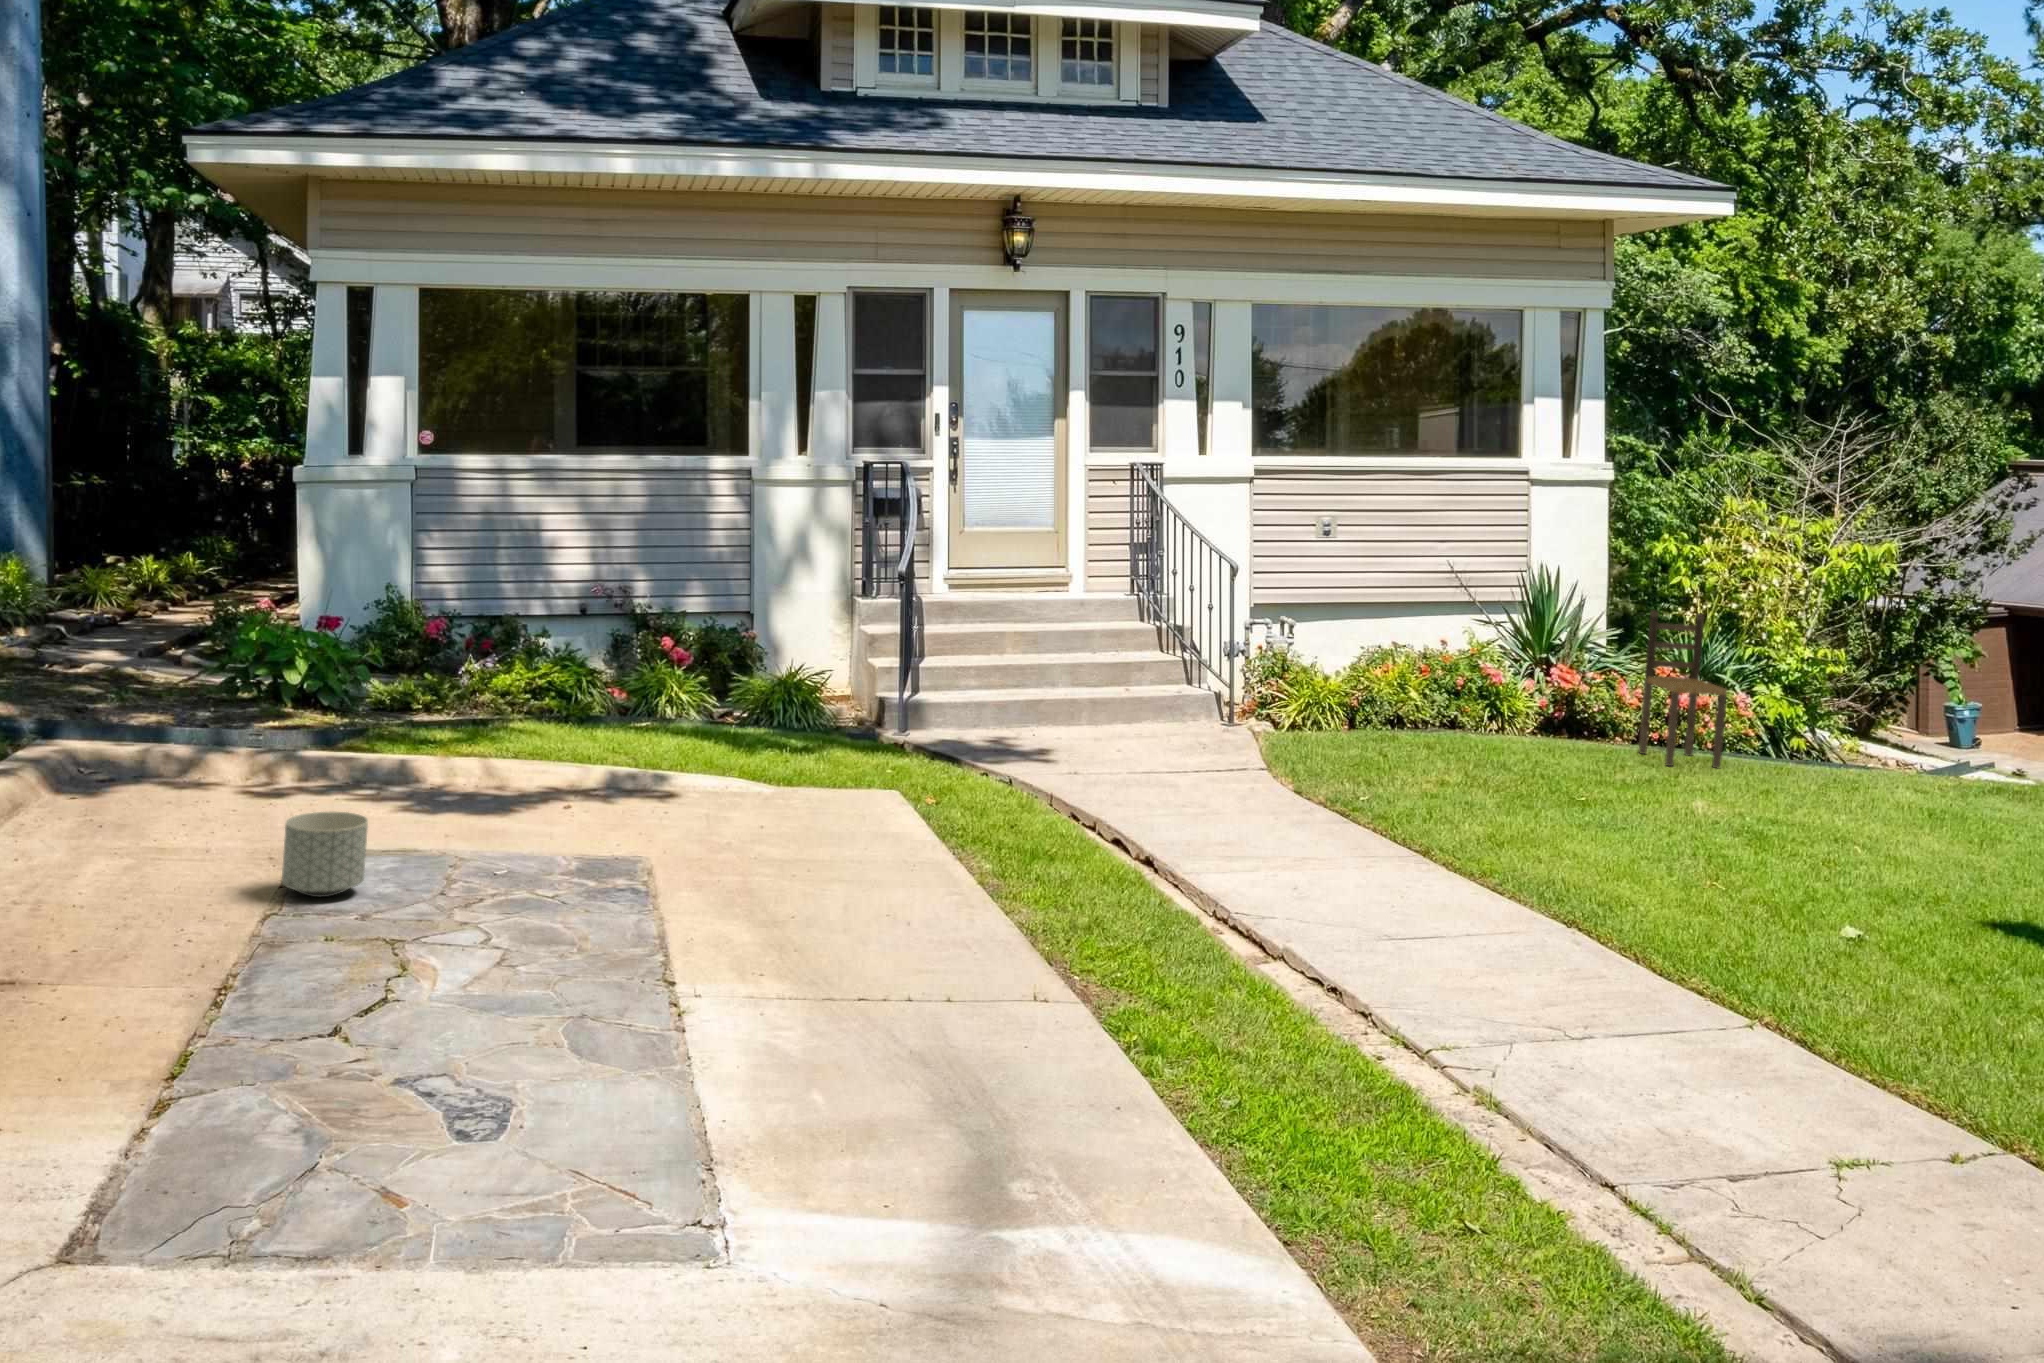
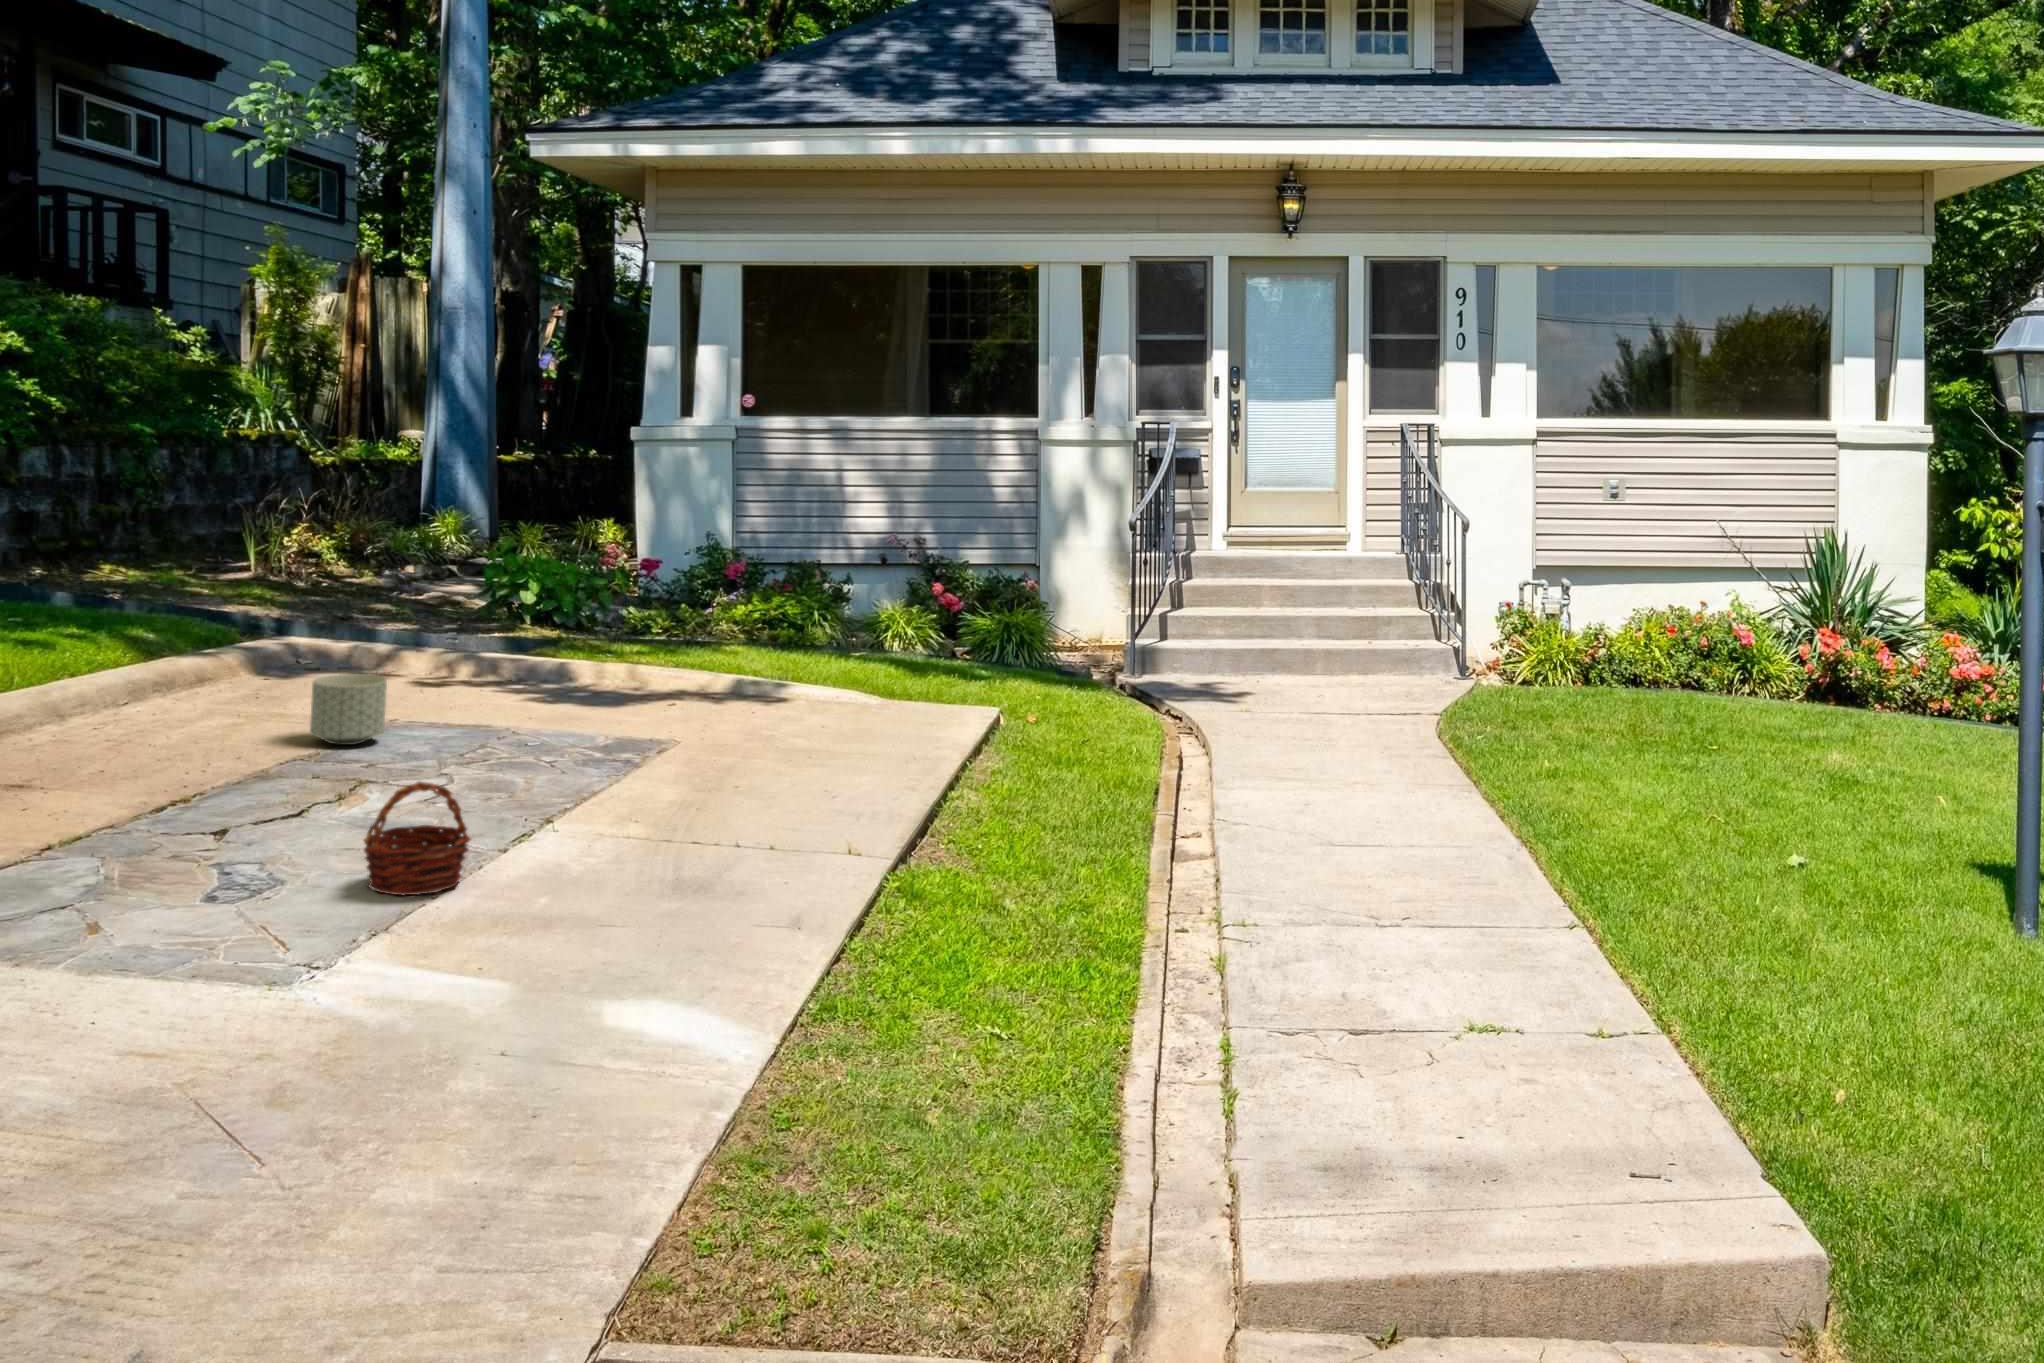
chair: present [1639,610,1727,768] -> none [1868,570,1955,742]
basket: none [606,959,717,1091] -> present [363,781,470,895]

